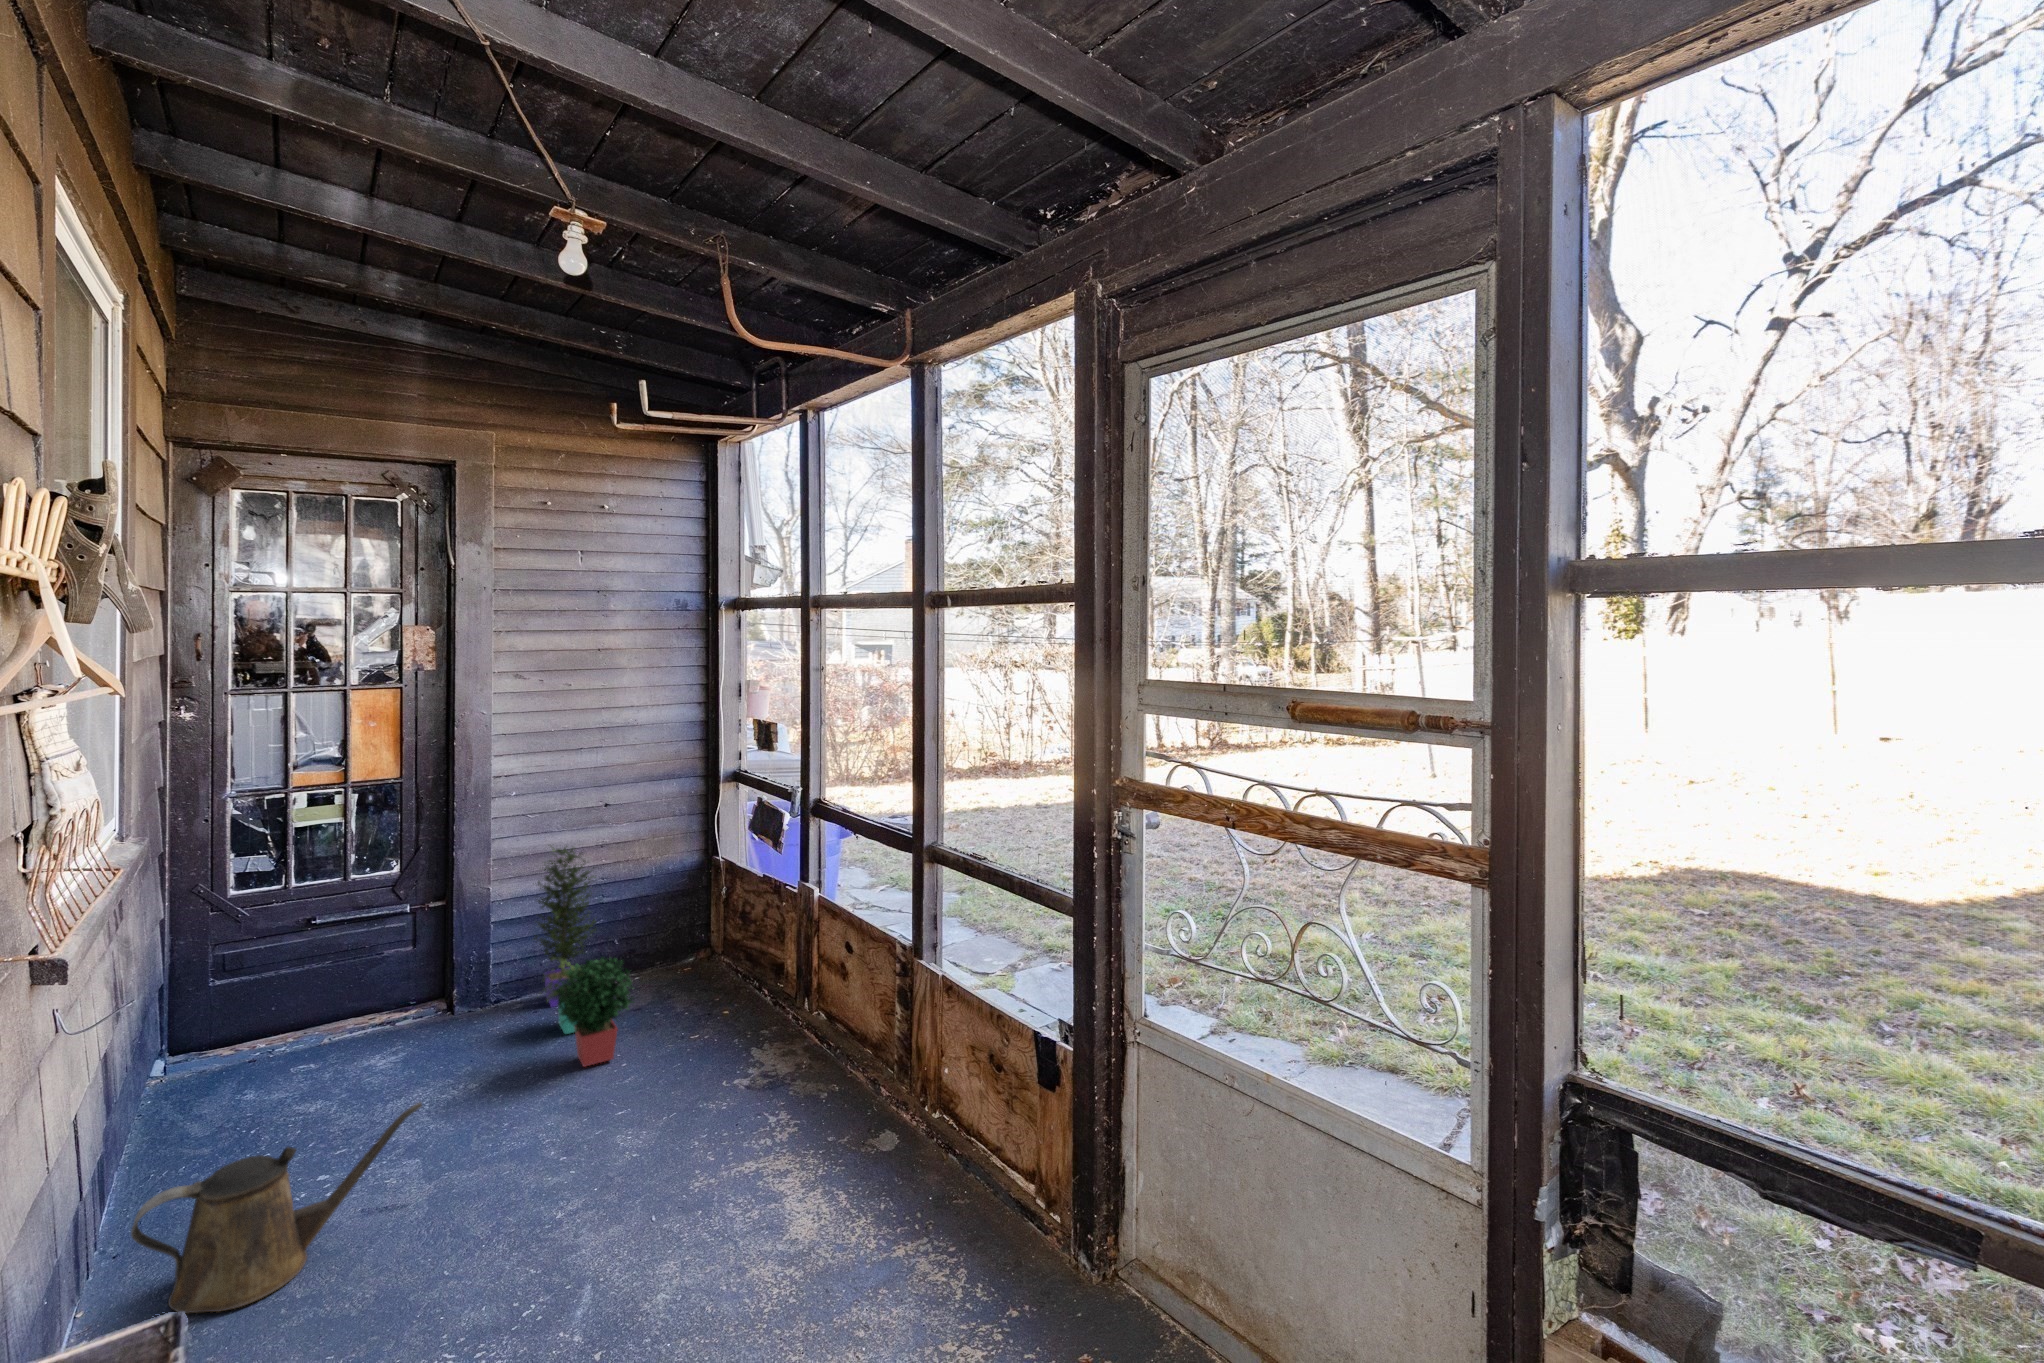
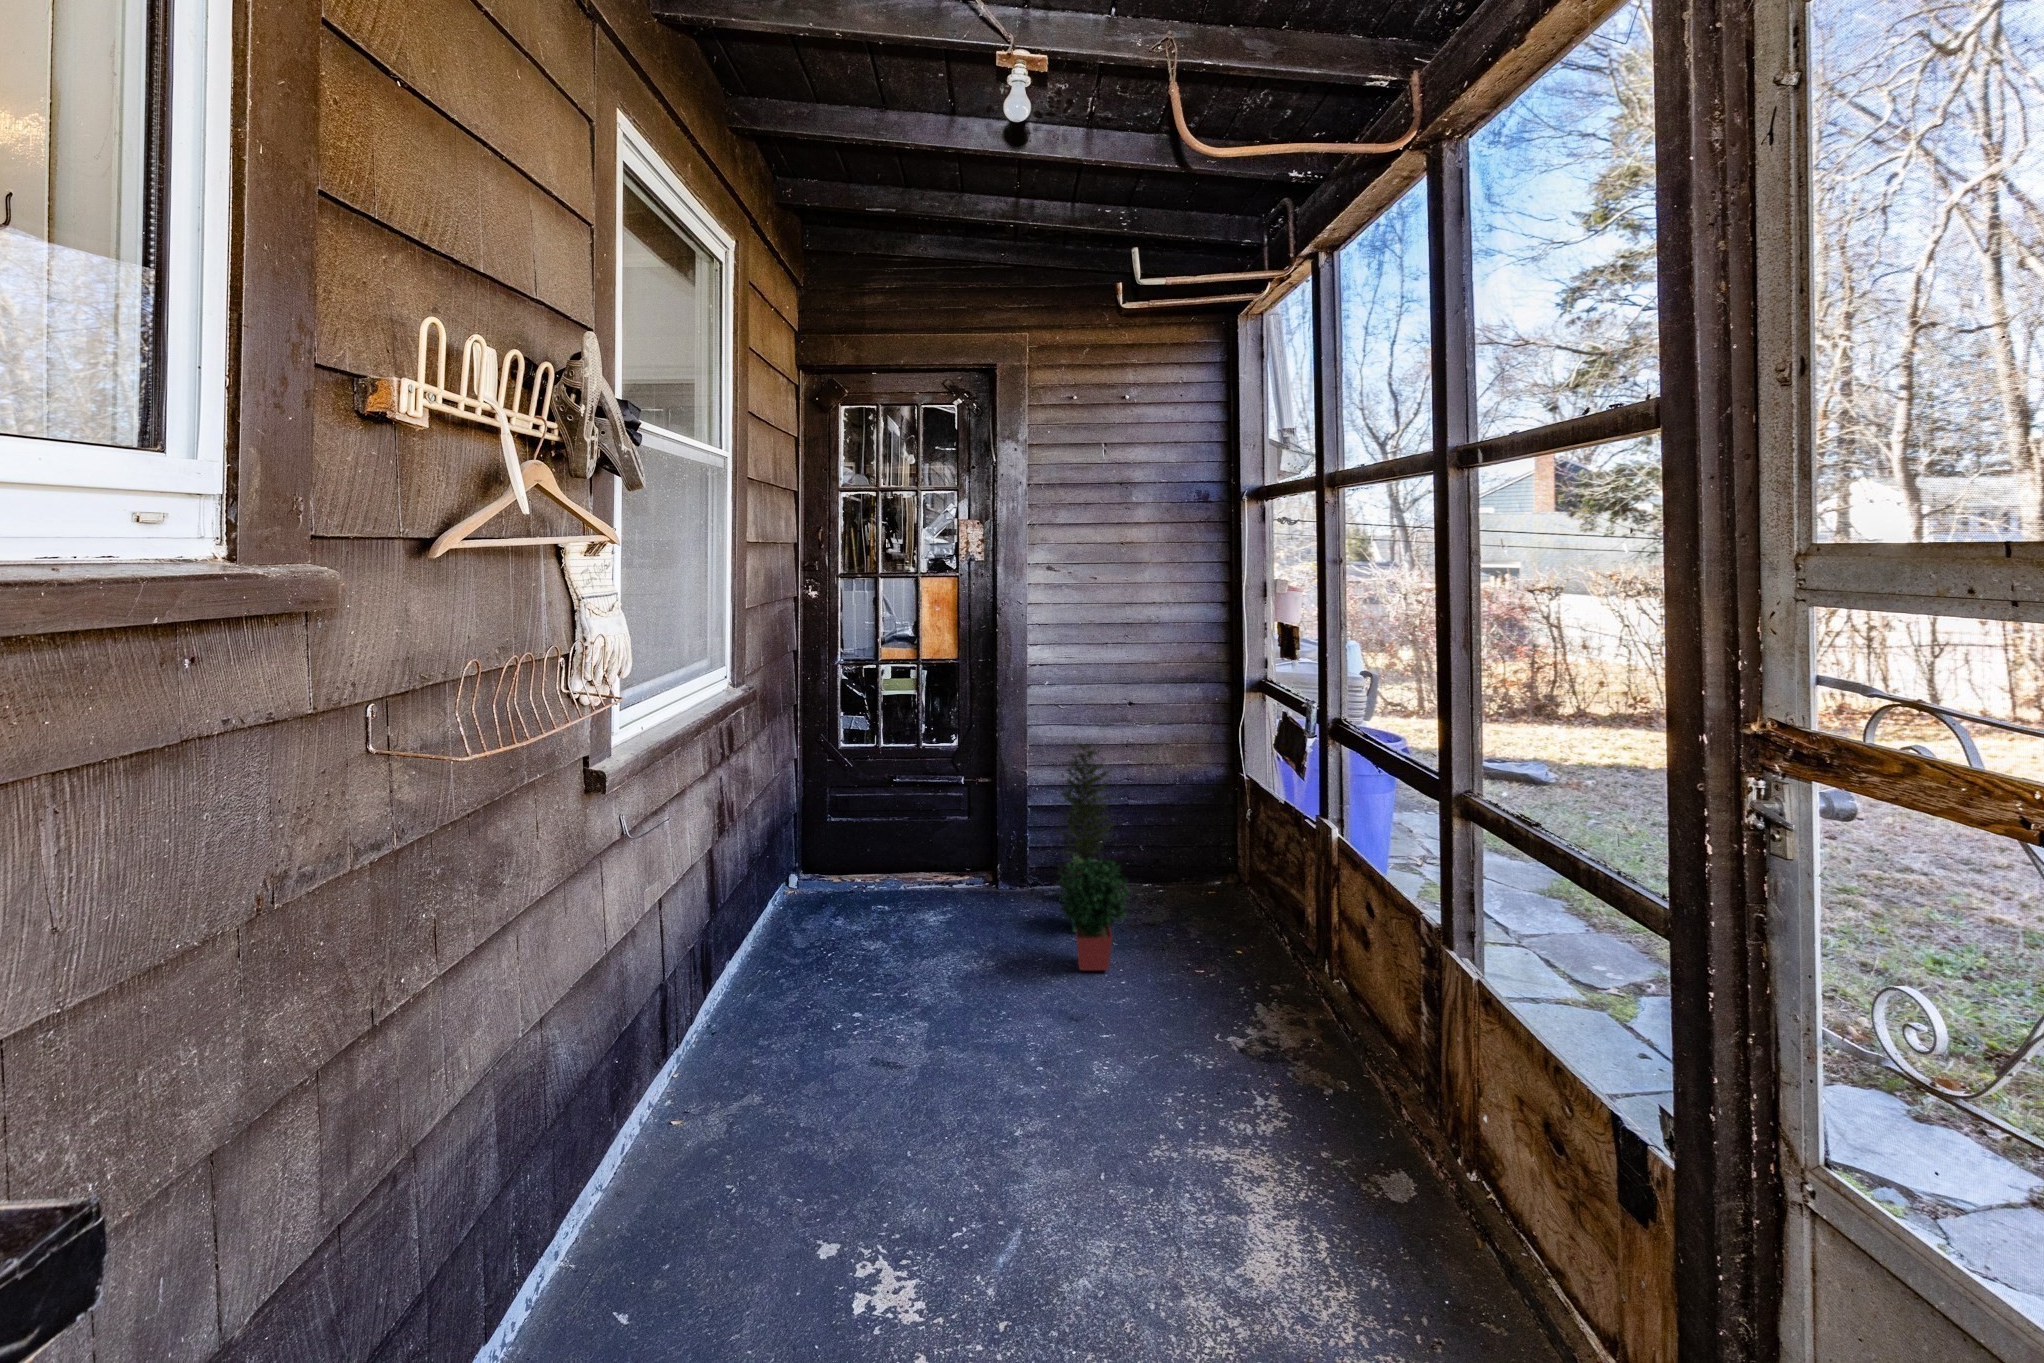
watering can: present [131,1103,422,1314] -> none [685,959,900,1106]

